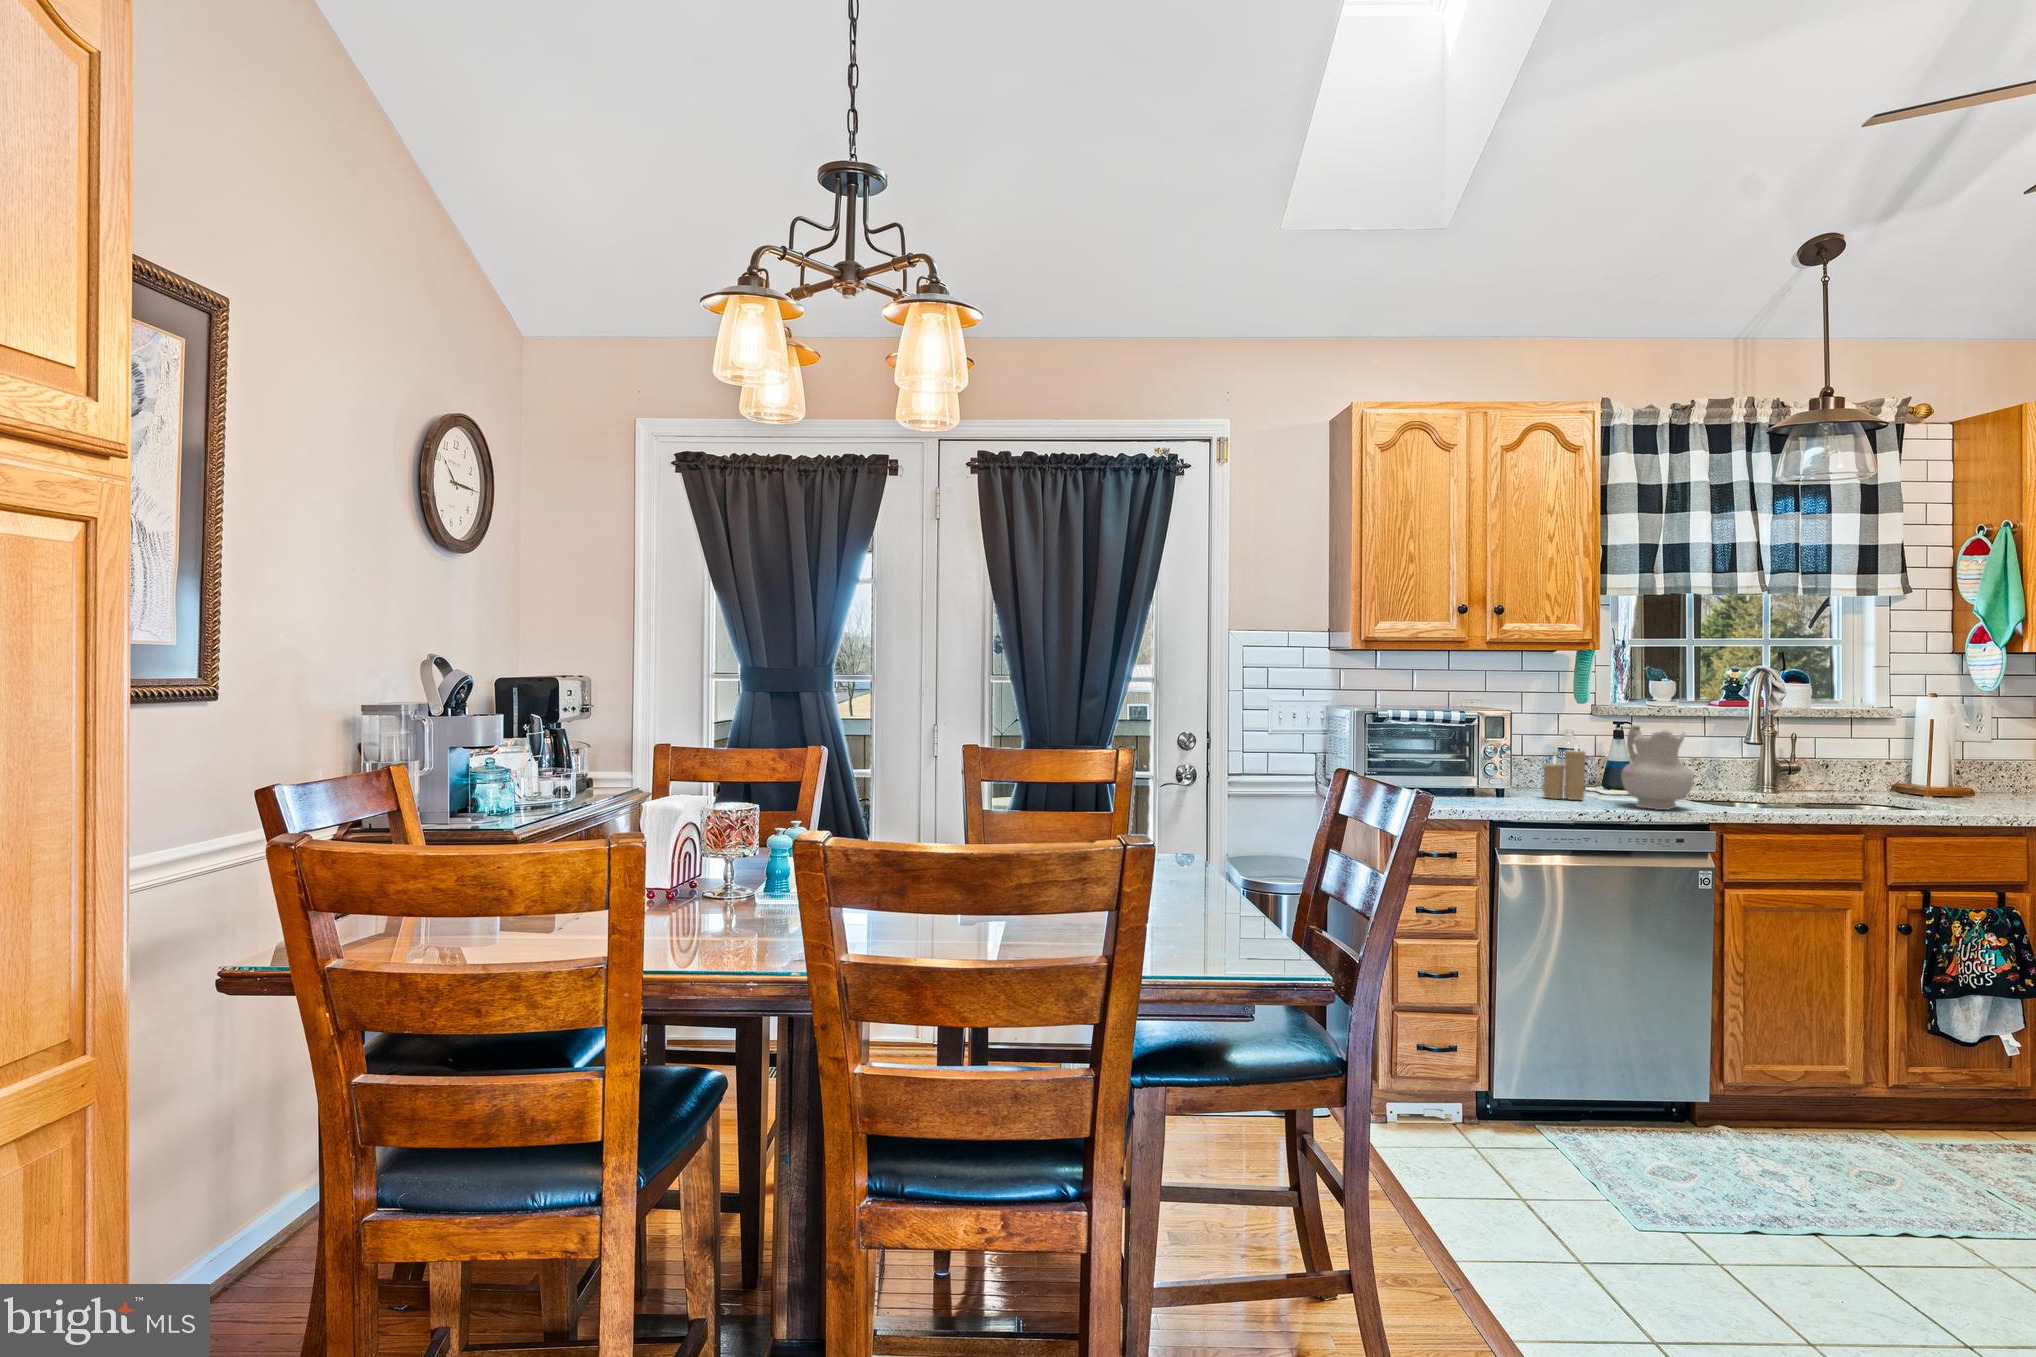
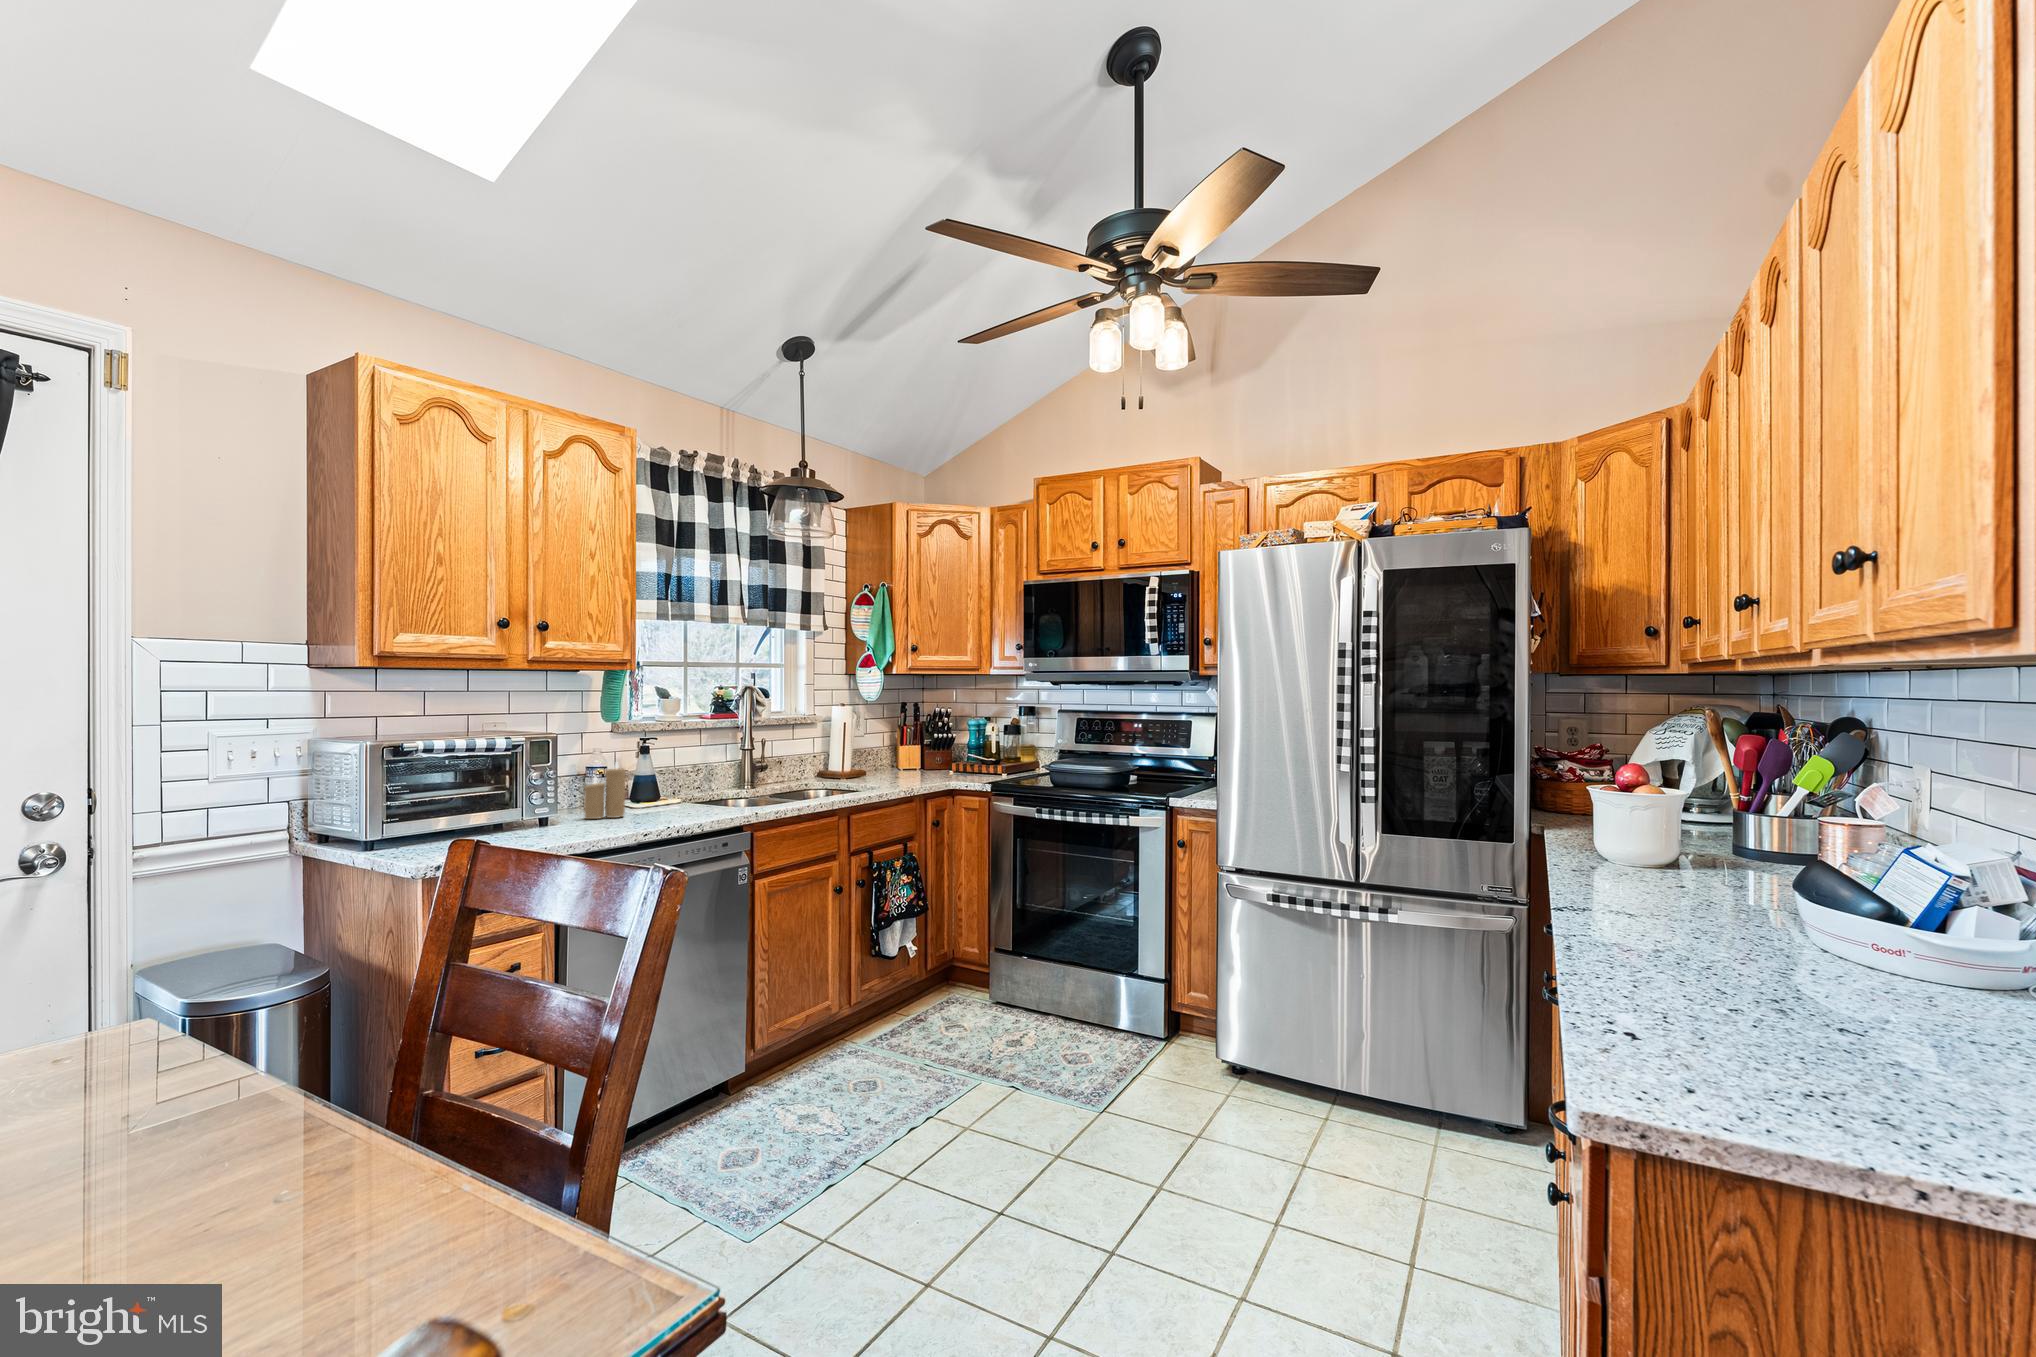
ceramic pitcher: present [1621,725,1694,810] -> none [661,740,723,817]

